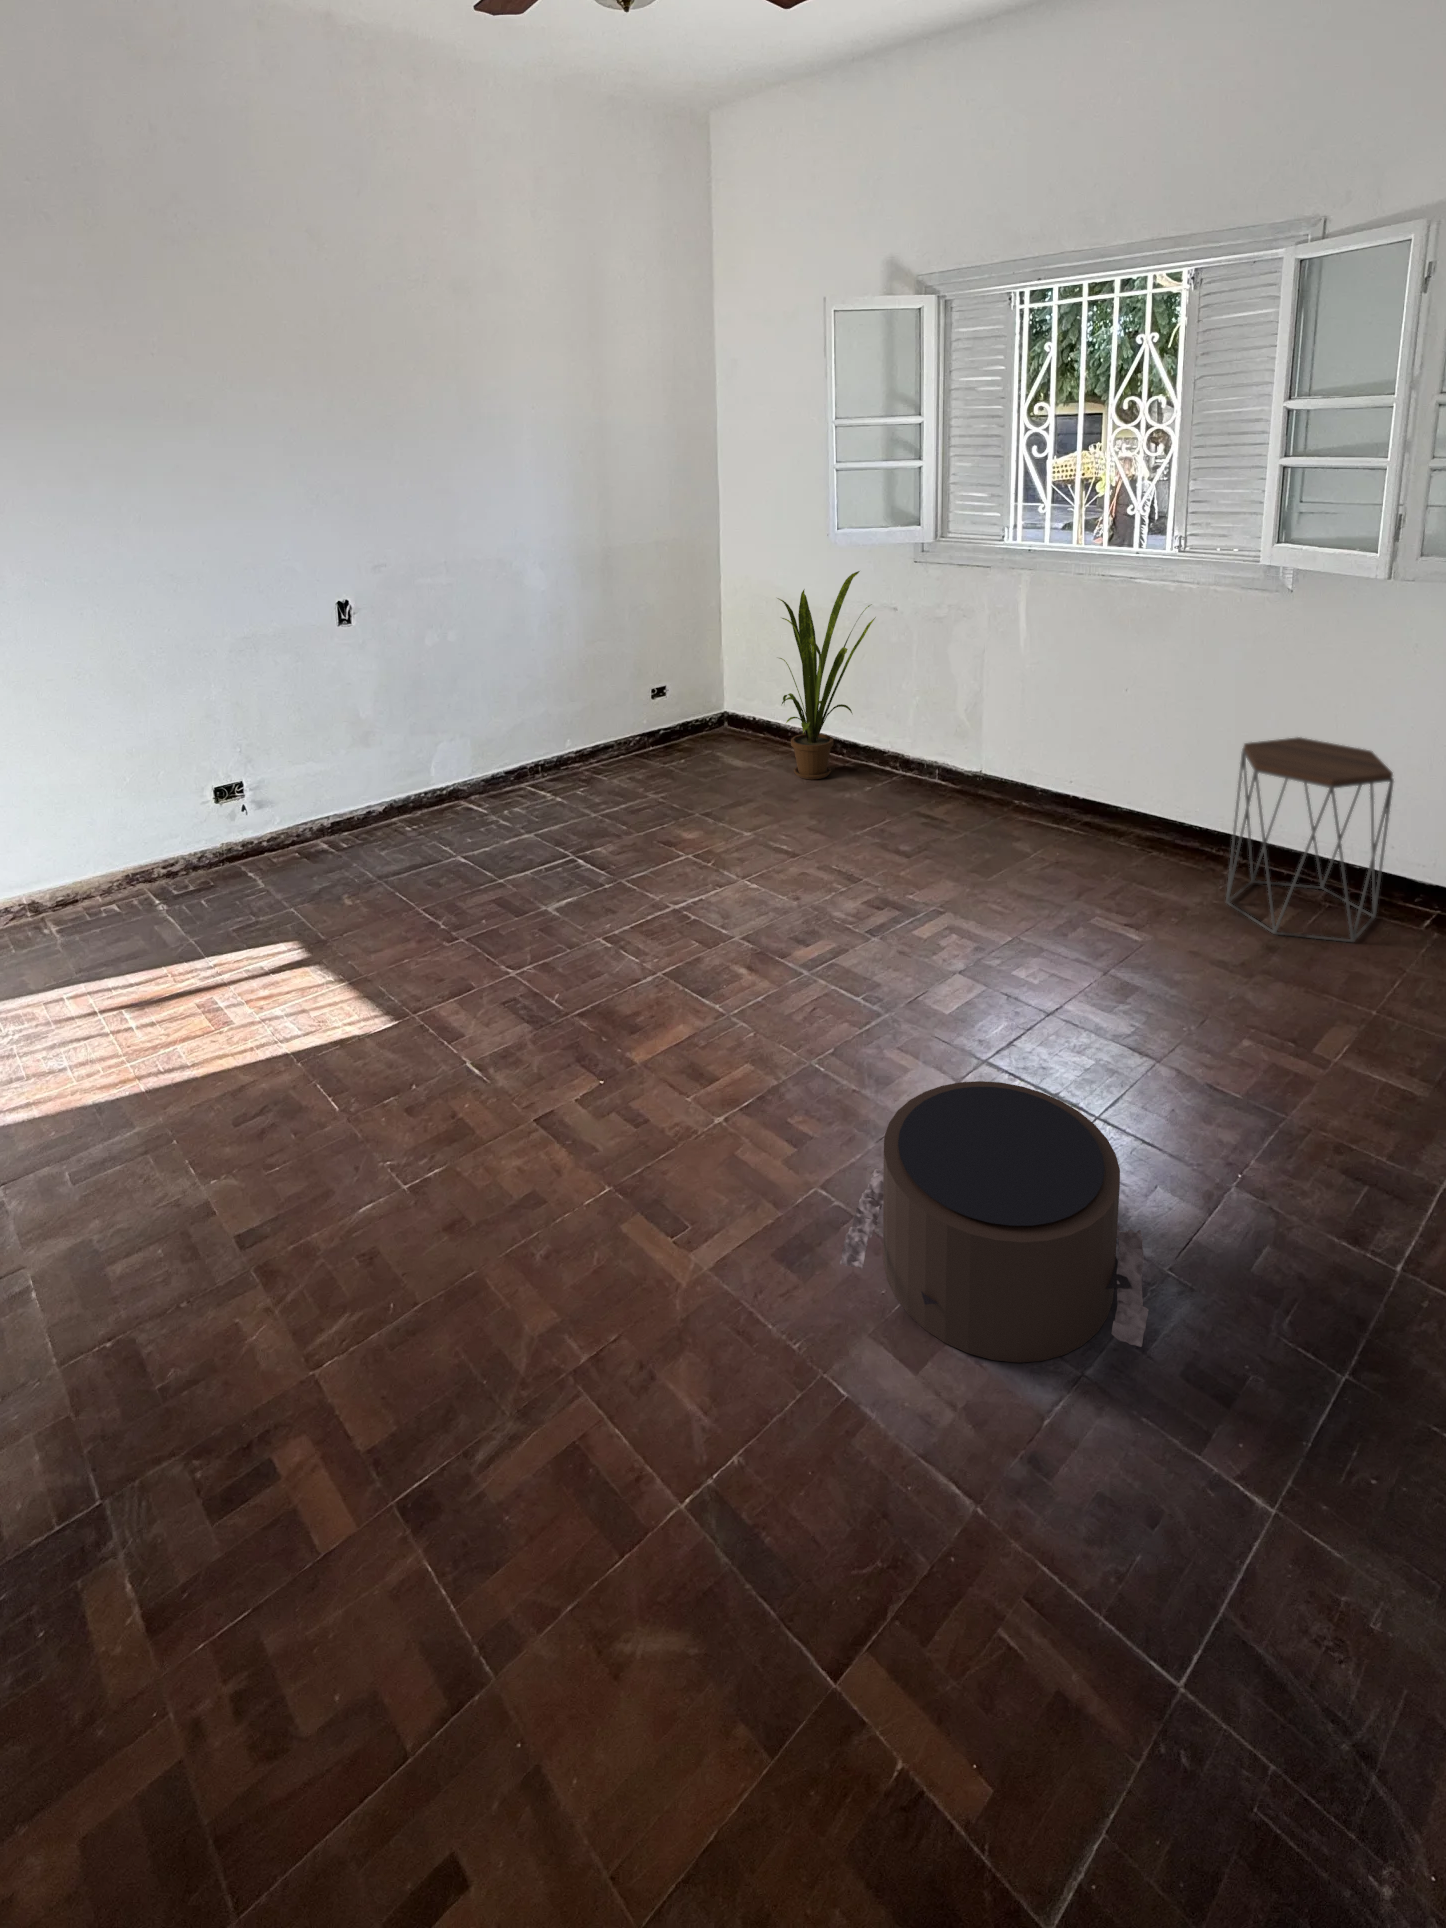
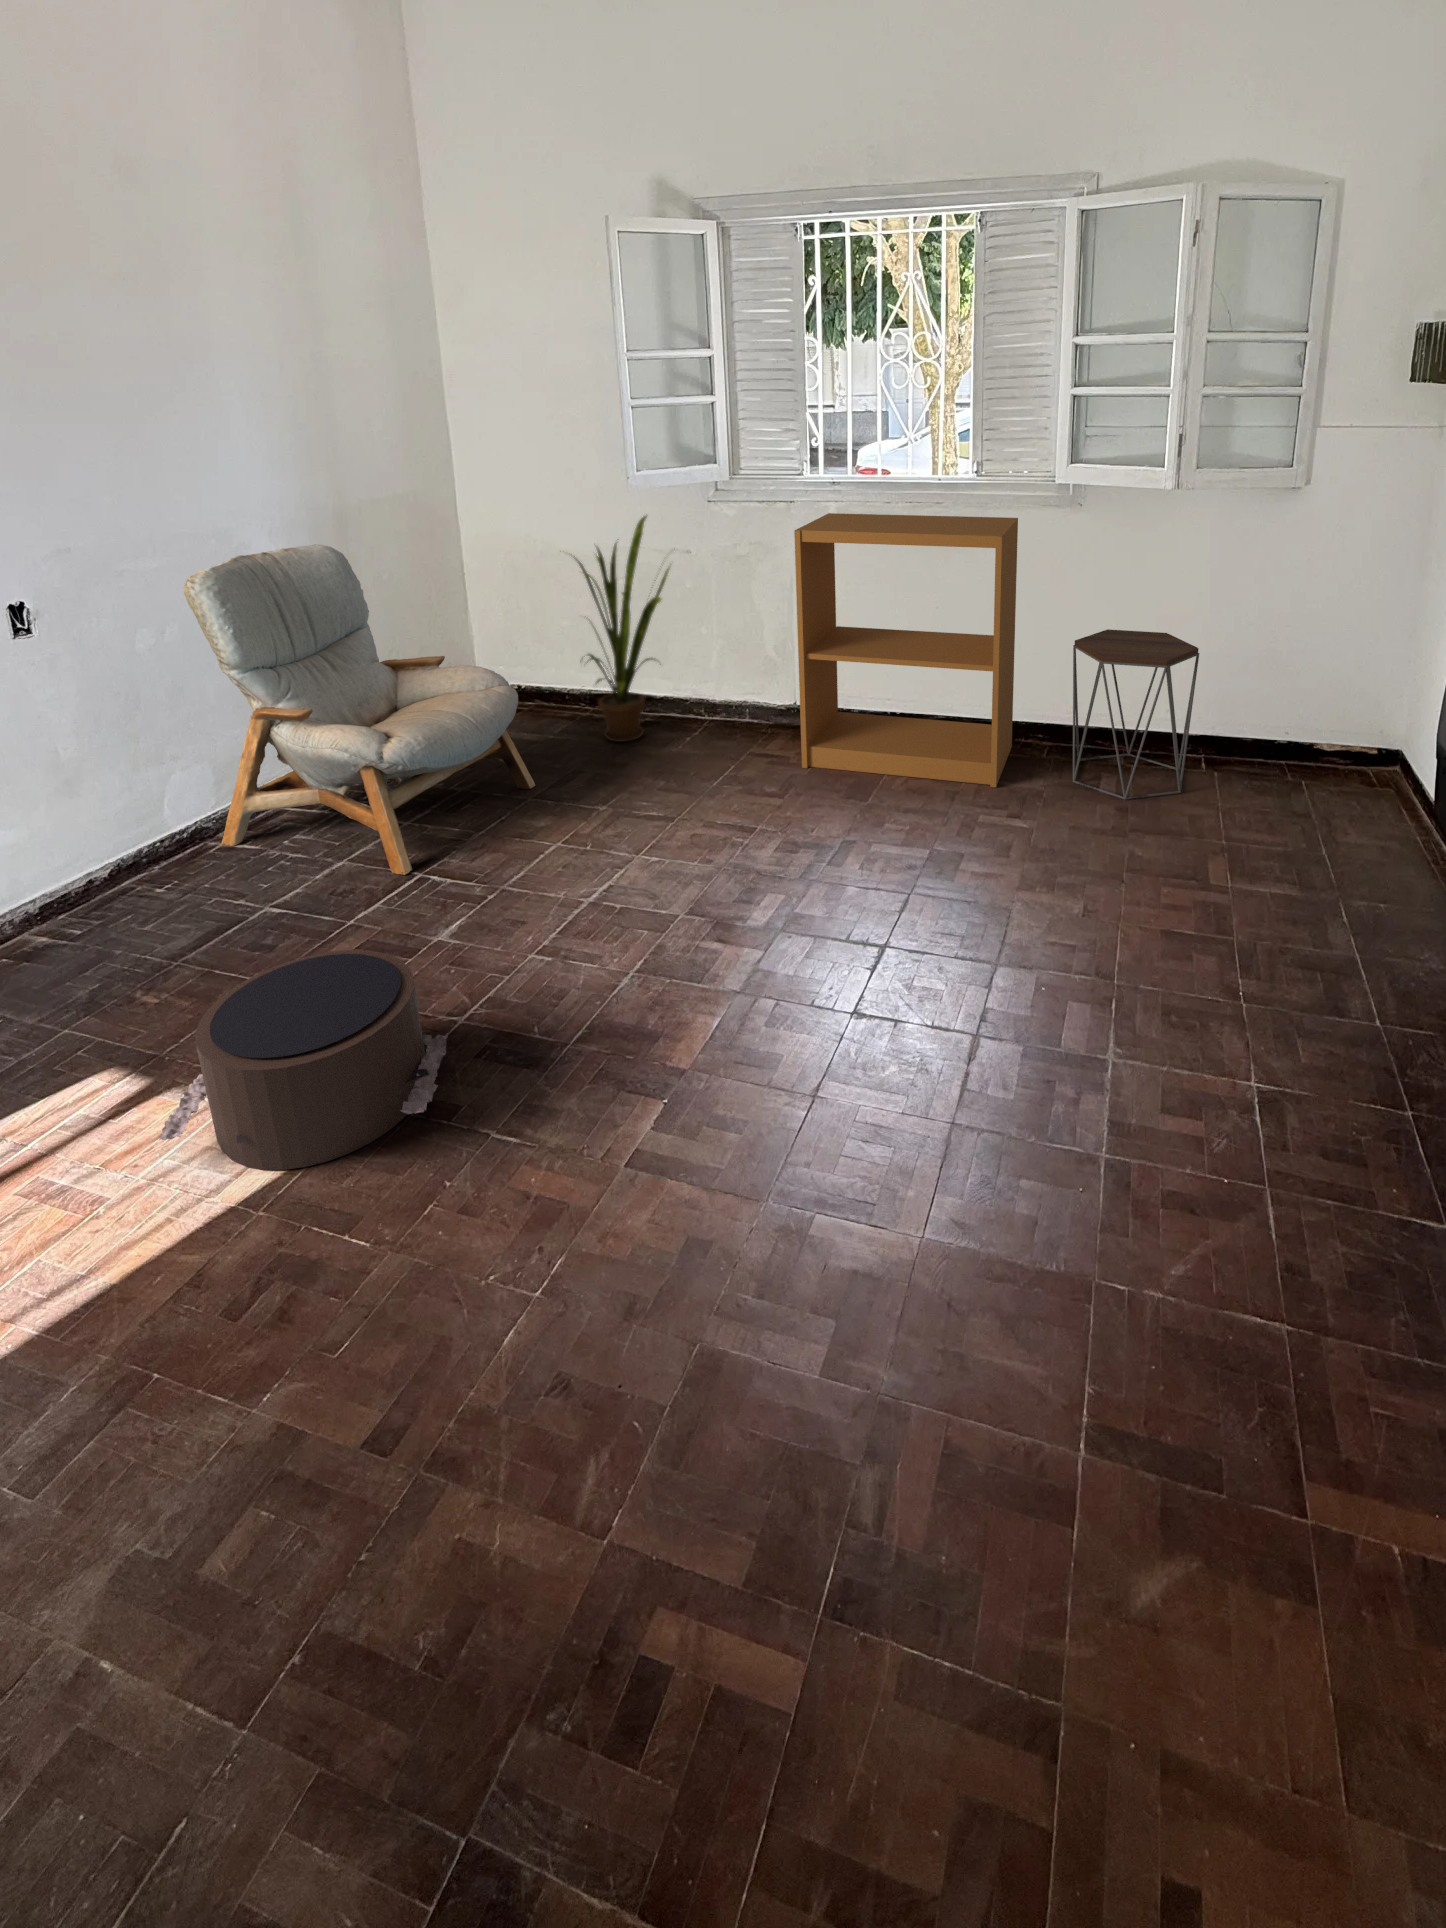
armchair: none [459,575,710,852] -> present [184,544,535,875]
bookshelf: none [947,582,1203,890] -> present [794,513,1018,787]
pouf: present [840,1081,1149,1363] -> present [159,950,448,1170]

